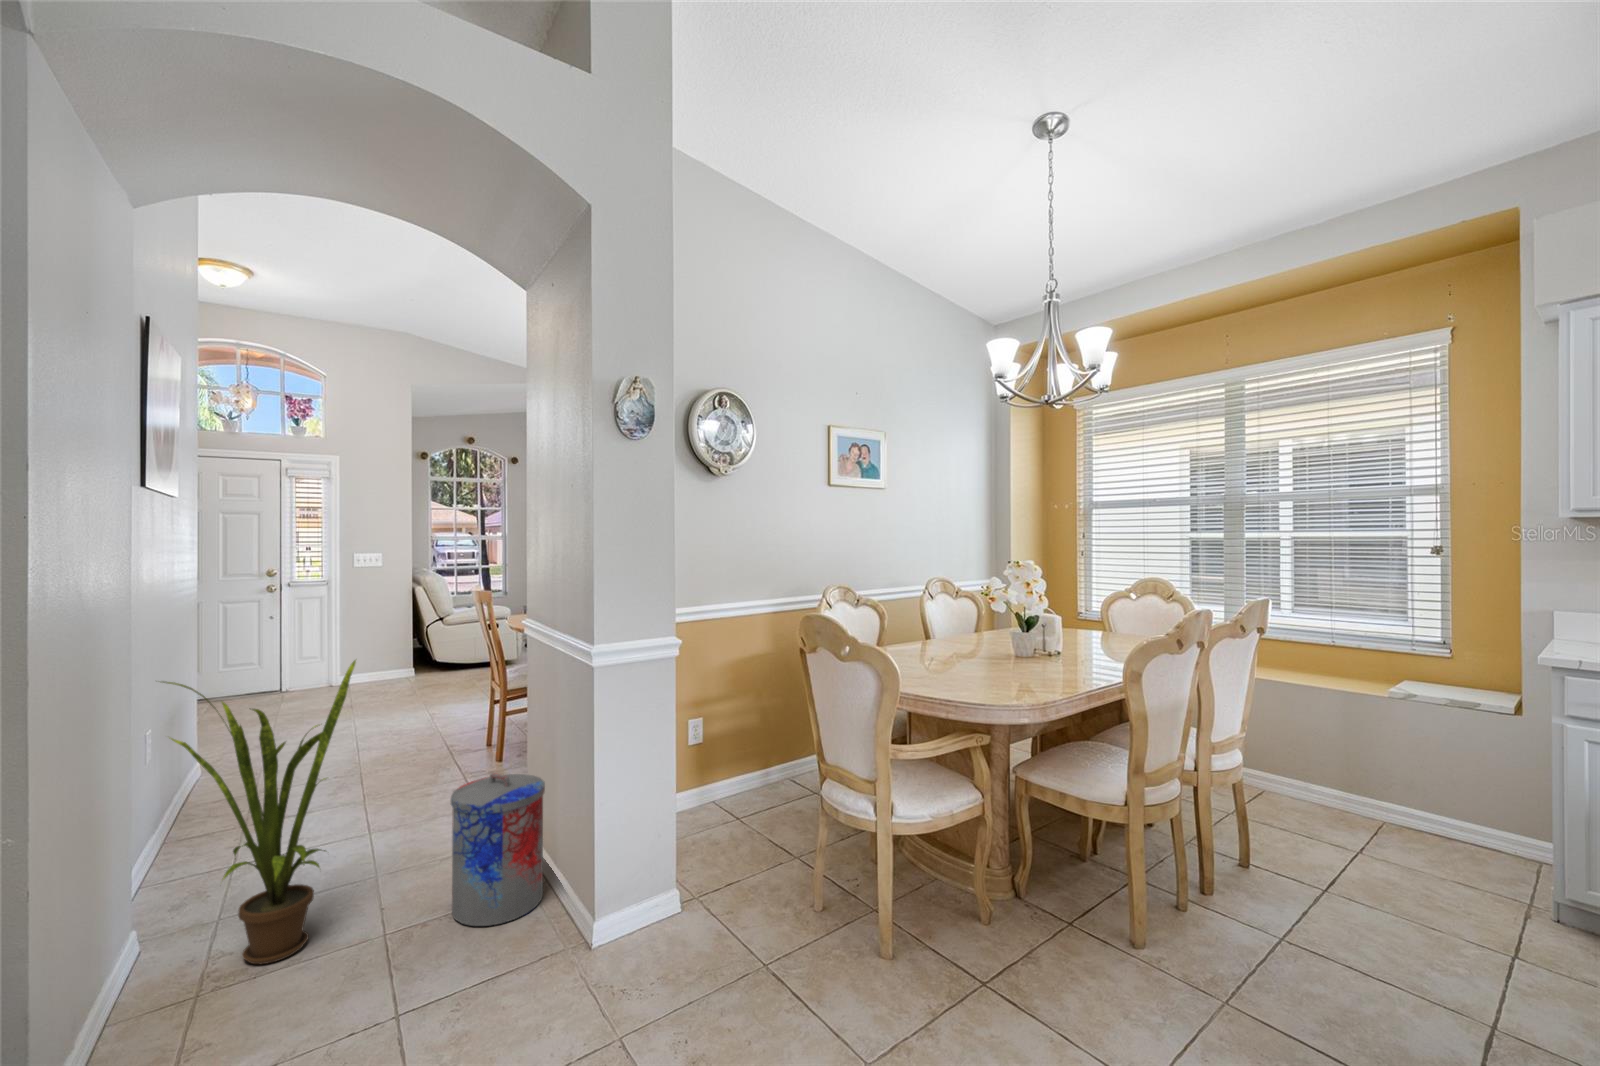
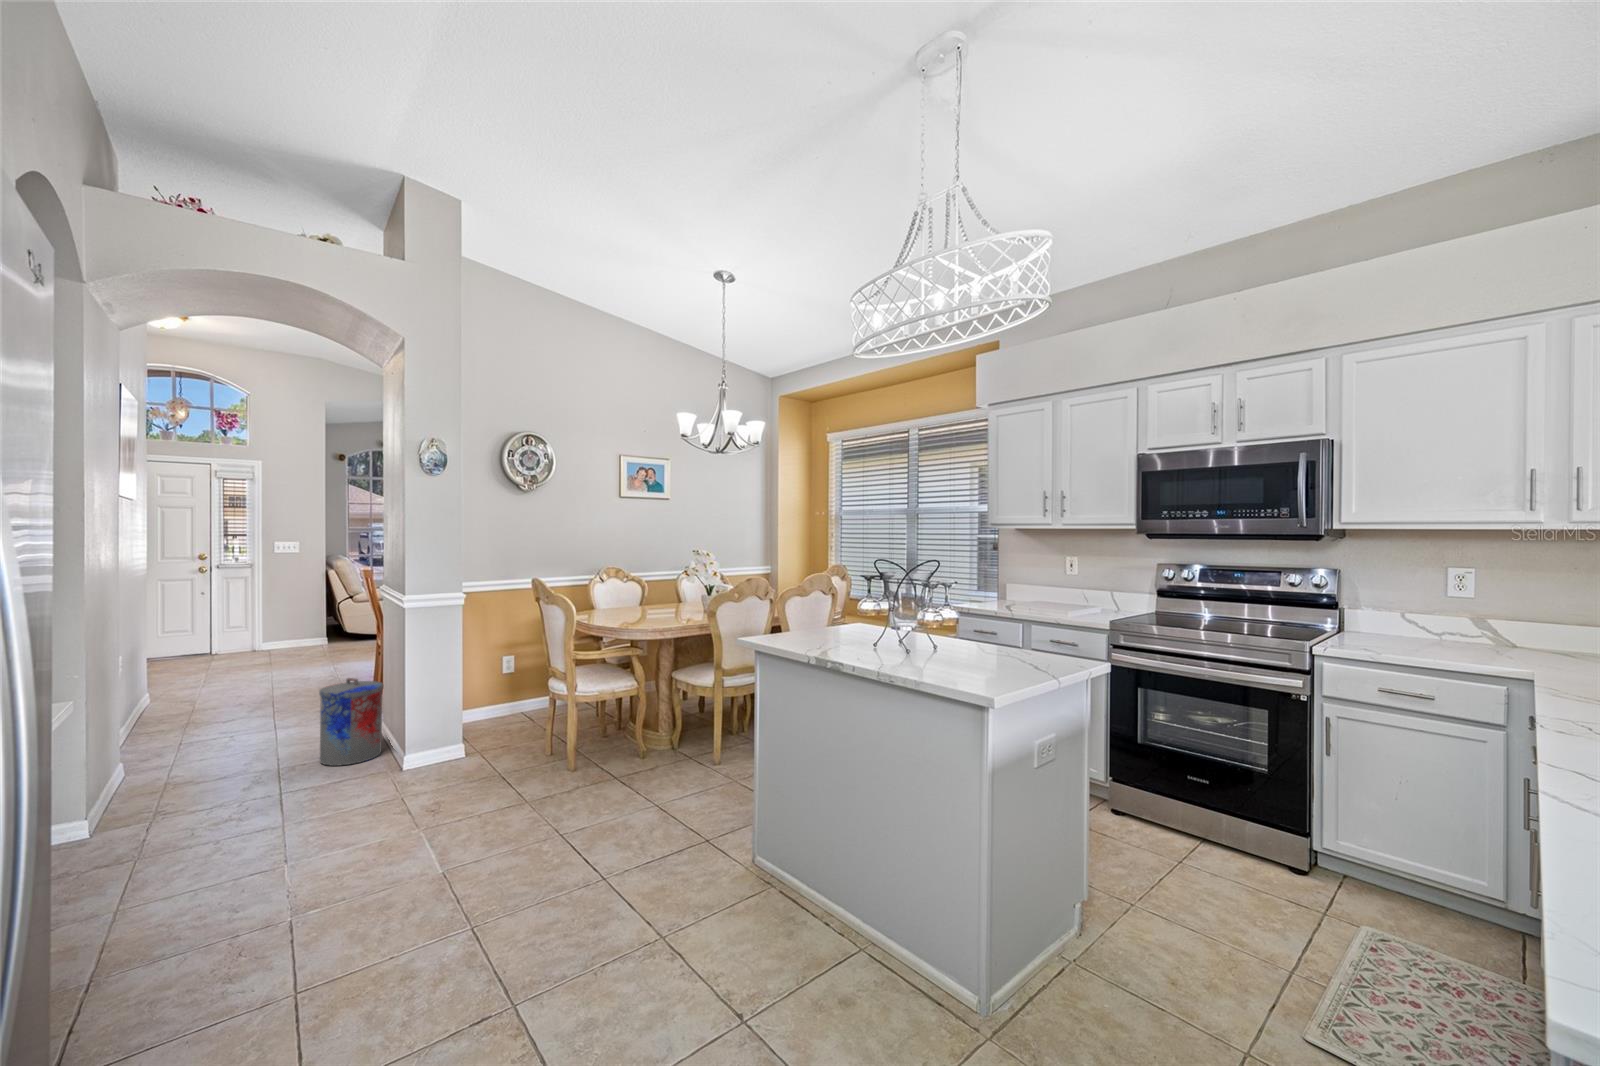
house plant: present [163,660,356,964] -> none [130,607,261,782]

